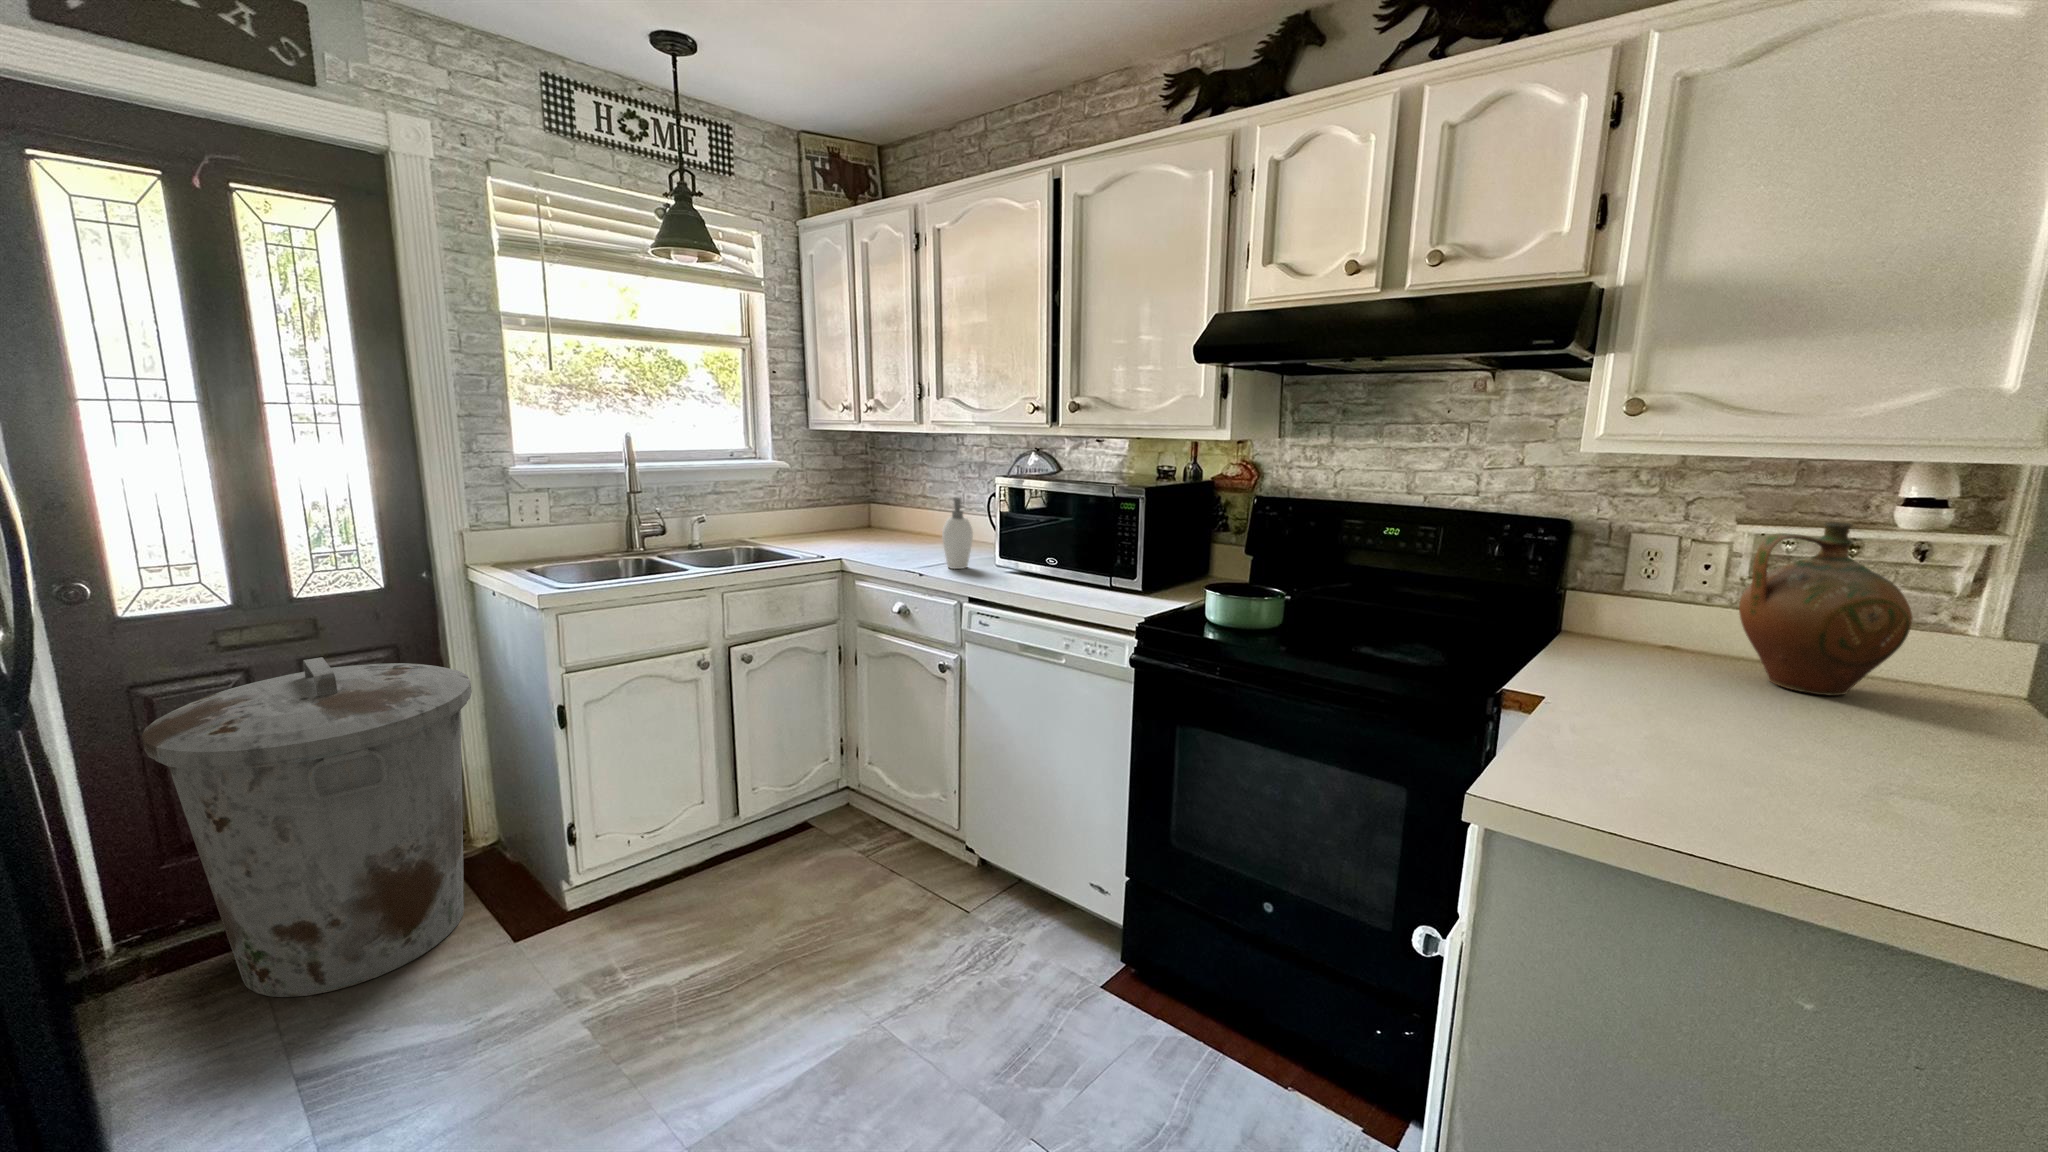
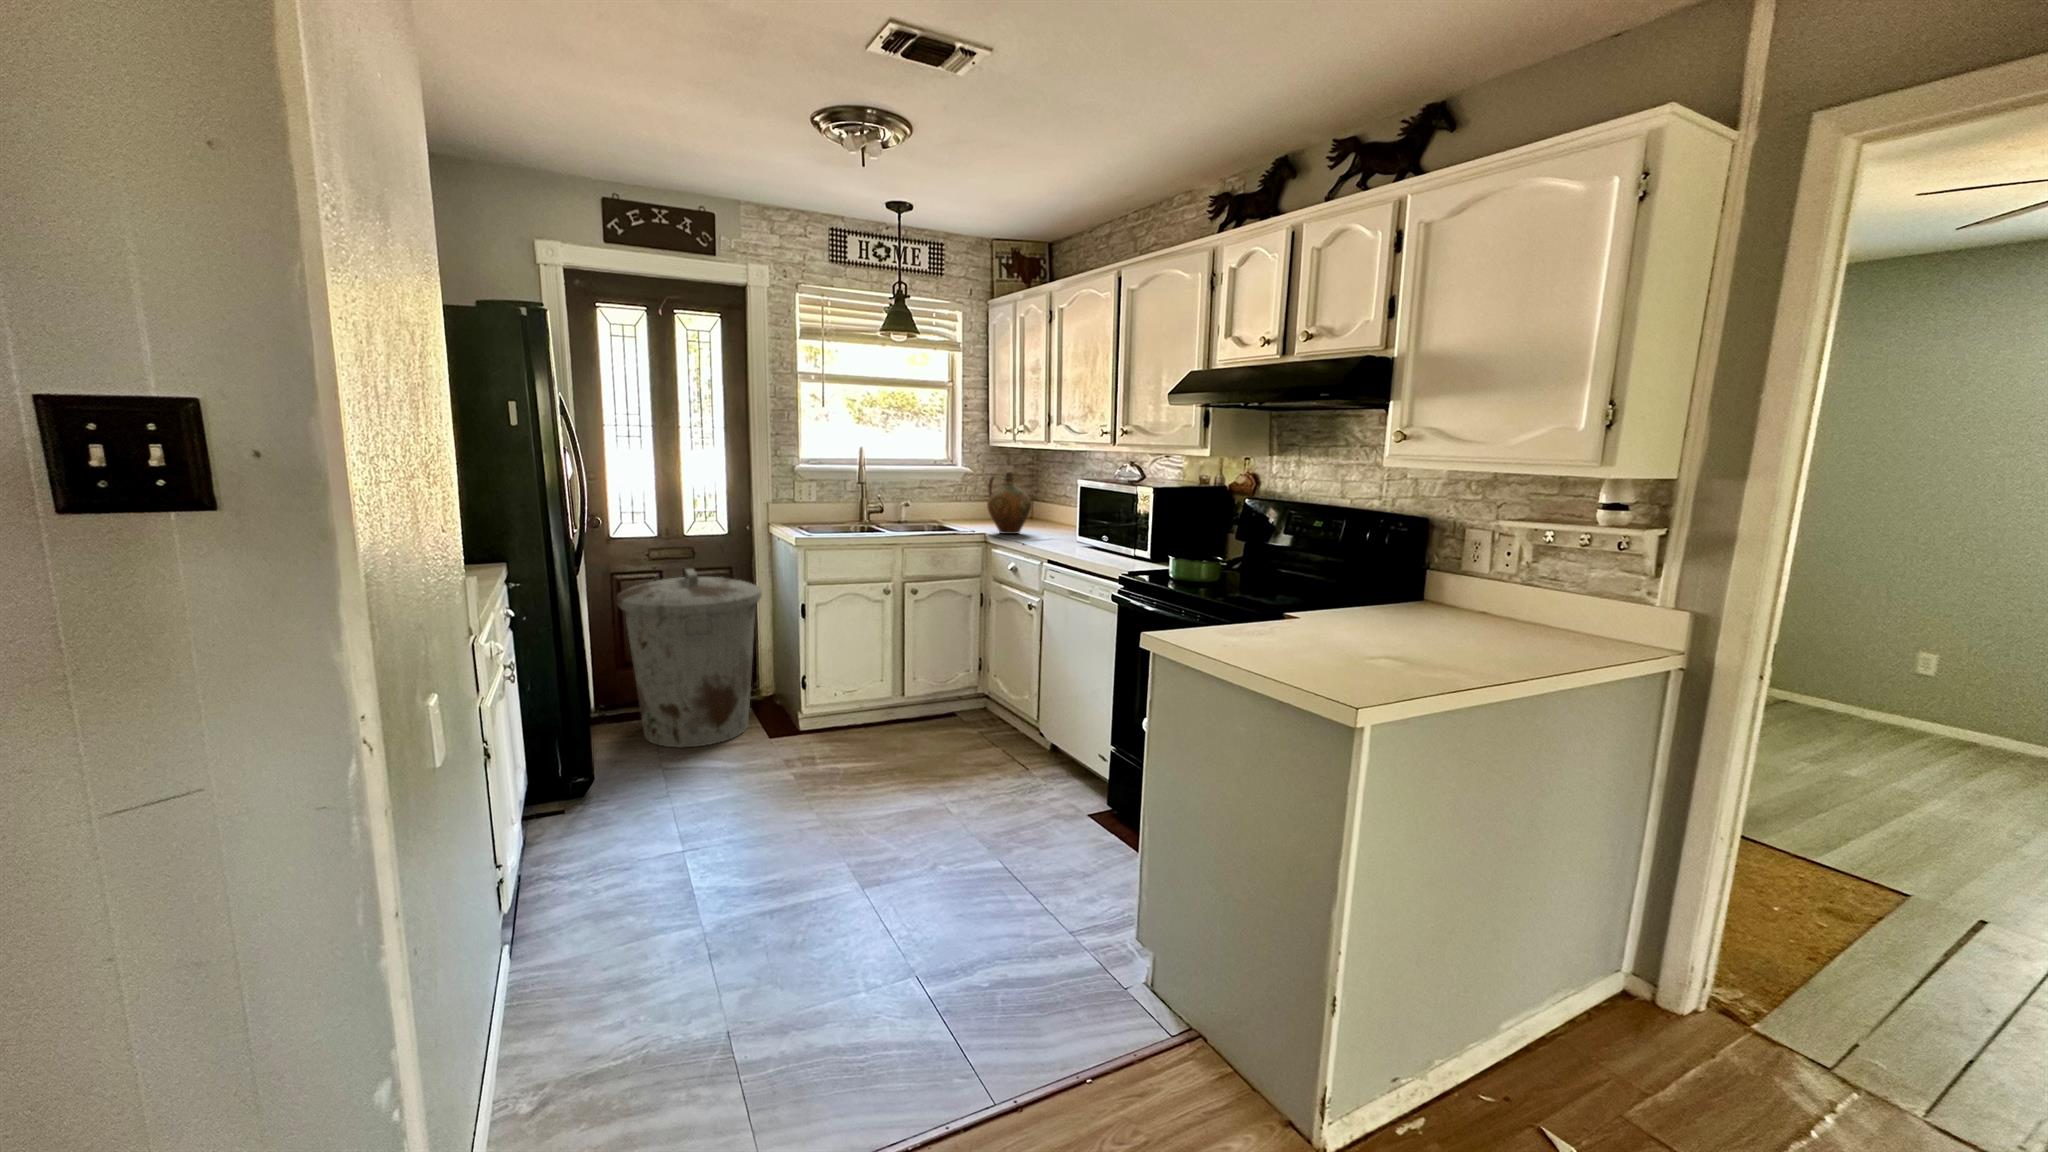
soap dispenser: present [942,497,973,569] -> none [1045,495,1074,545]
ceramic jug: present [1739,522,1913,696] -> present [987,472,1032,534]

